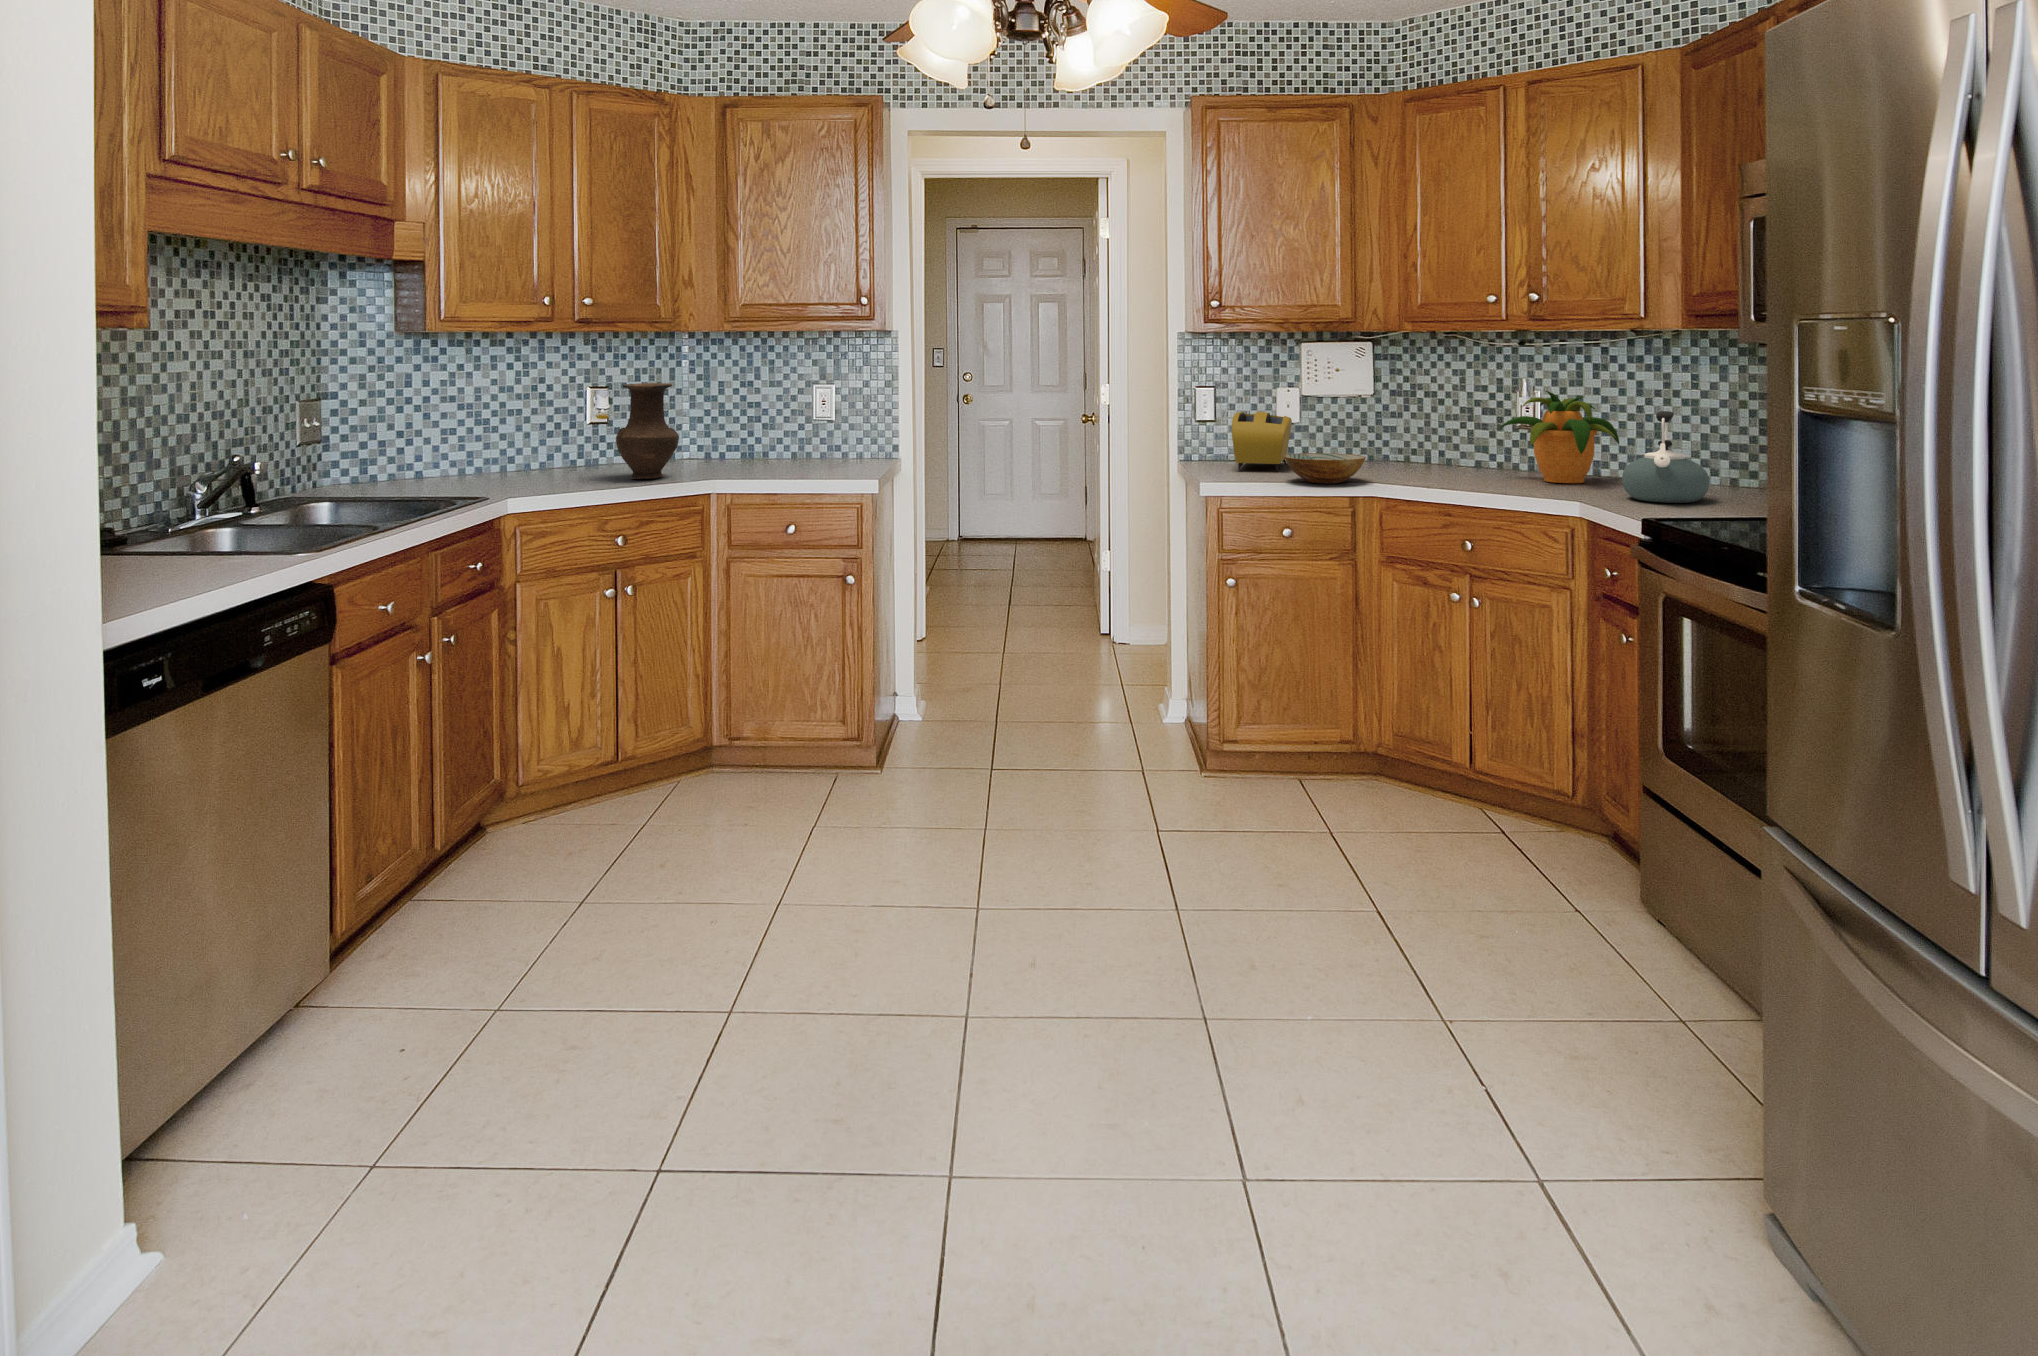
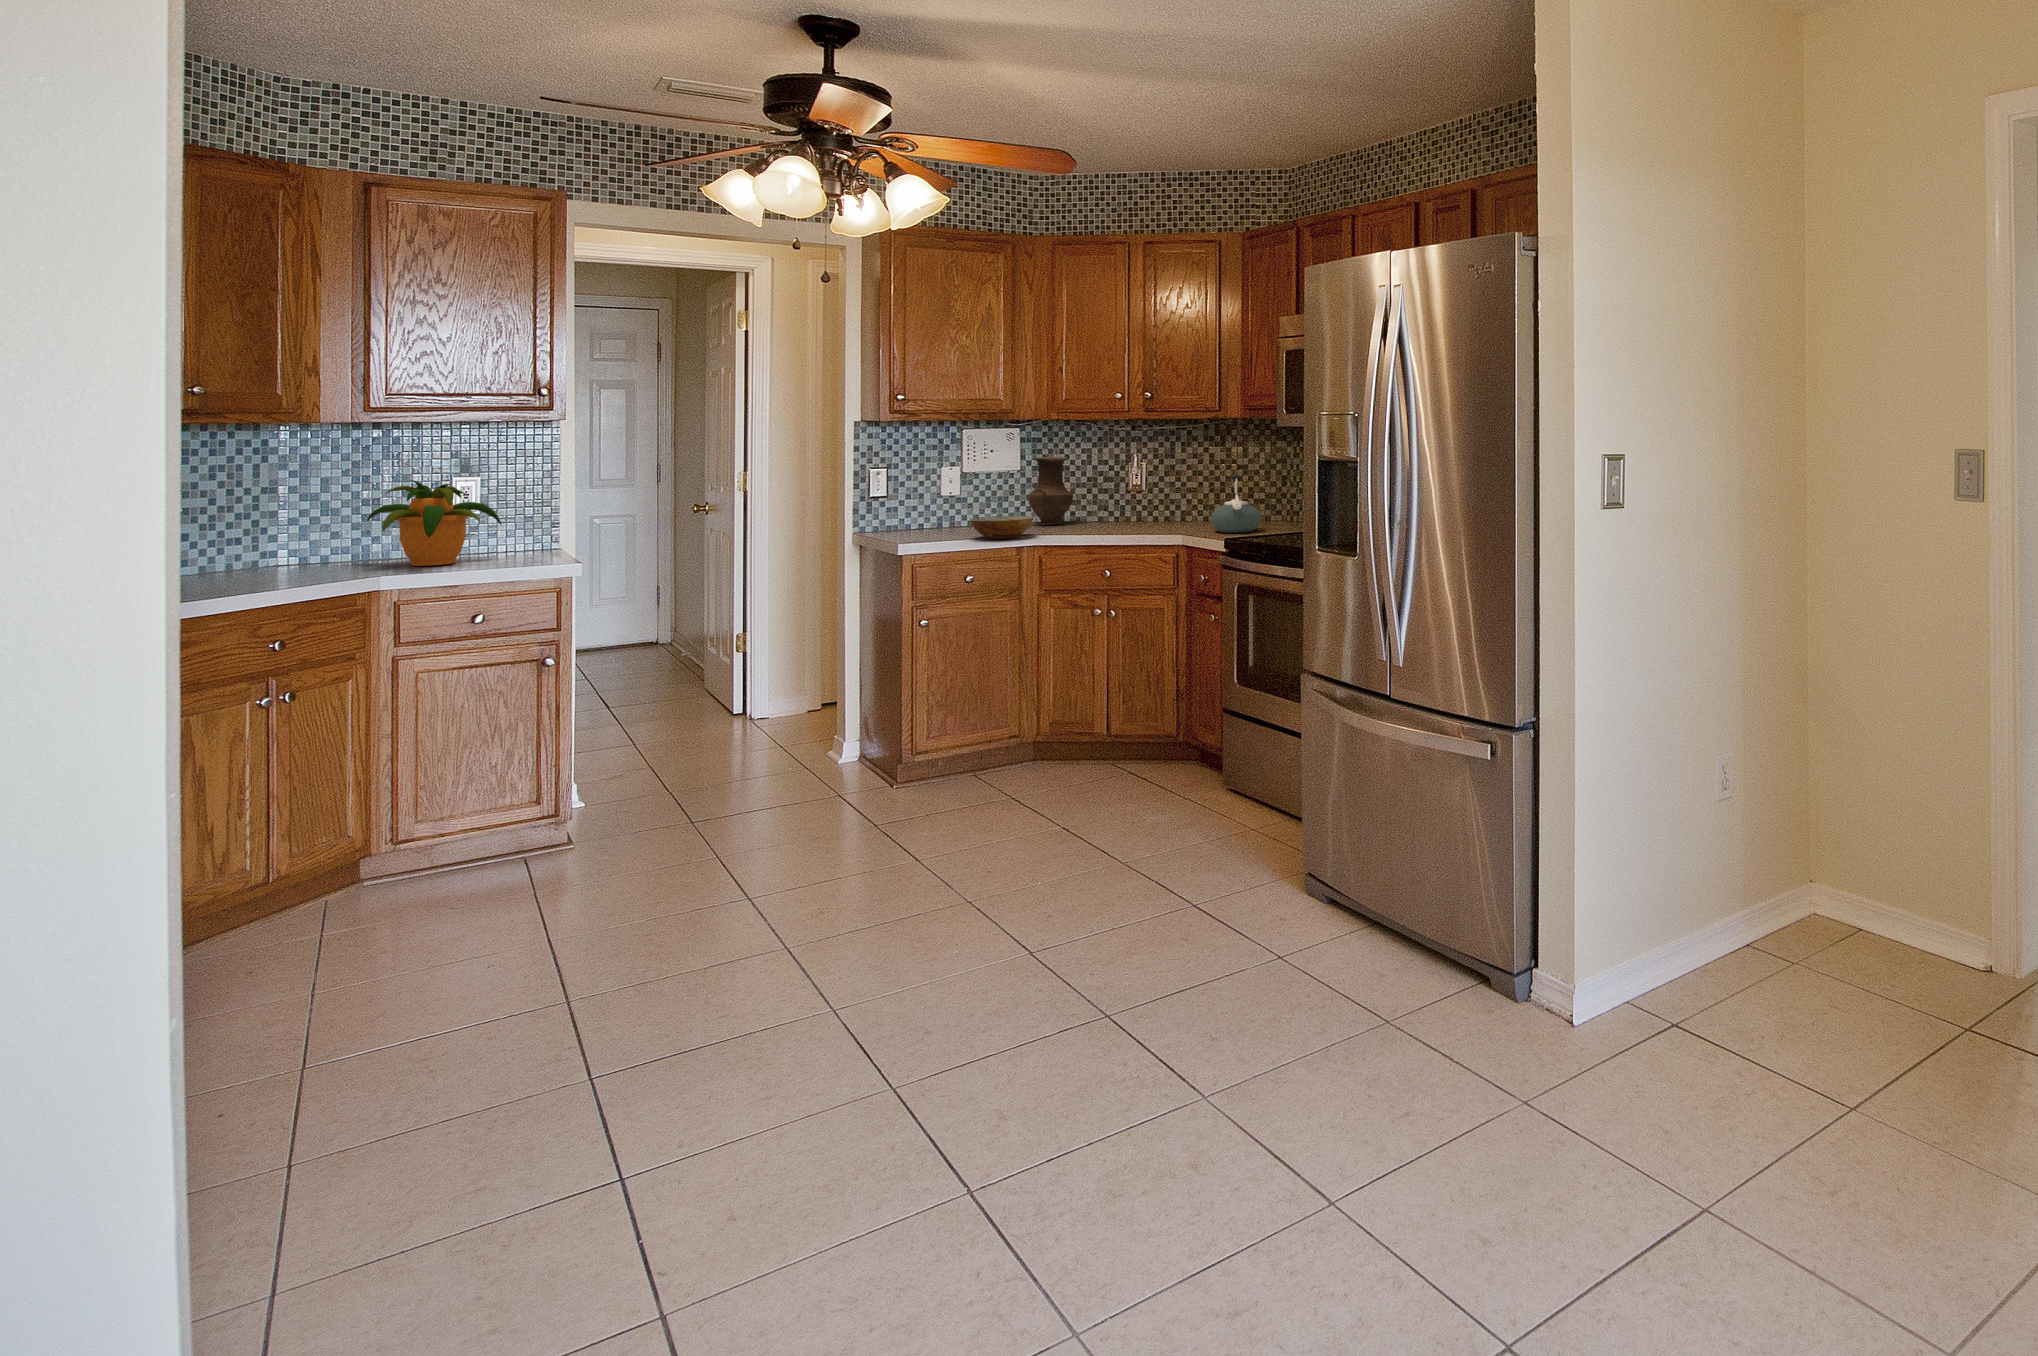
vase: present [616,383,679,479] -> present [1028,457,1073,525]
potted plant: present [1498,391,1619,483] -> present [367,480,501,566]
toaster: present [1232,412,1292,471] -> none [911,486,961,535]

